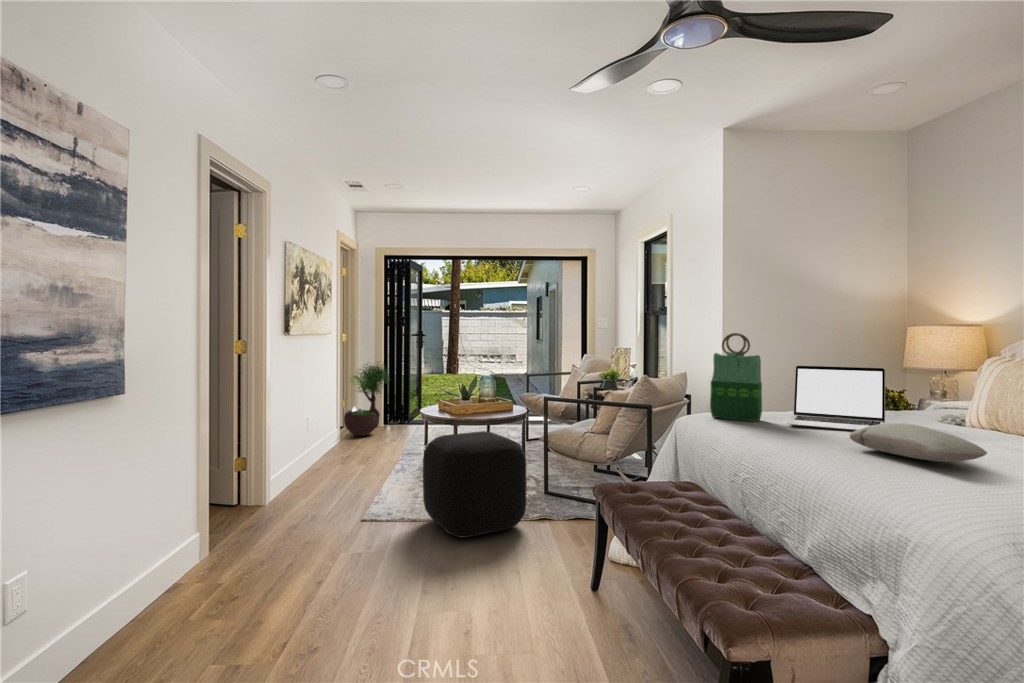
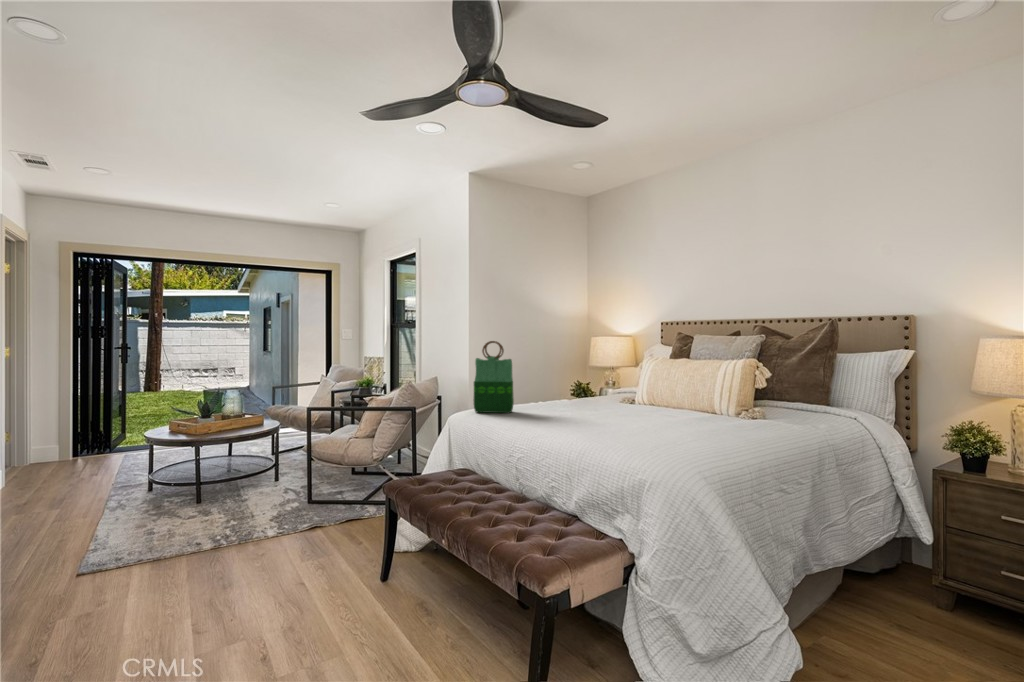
potted tree: present [344,362,389,436] -> none [11,376,86,475]
laptop: present [787,366,885,430] -> none [534,366,600,413]
pillow: present [850,423,987,462] -> none [585,404,669,427]
ottoman: present [423,431,527,538] -> none [171,447,299,564]

